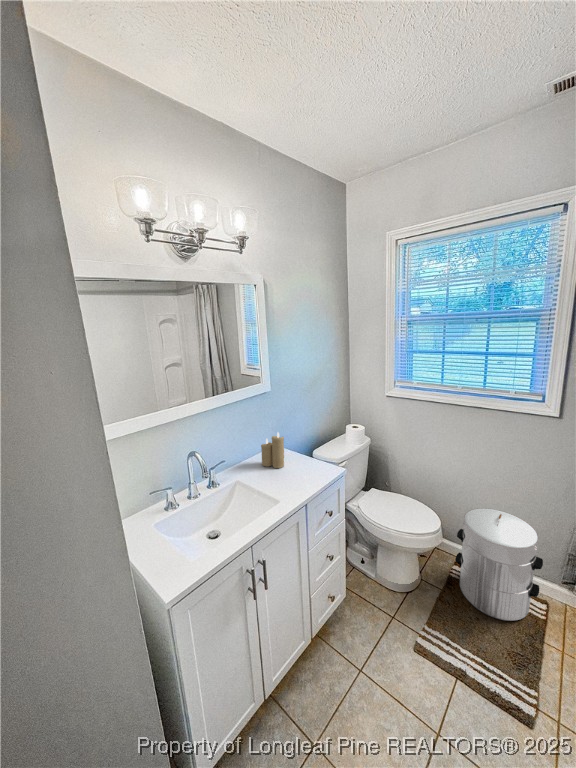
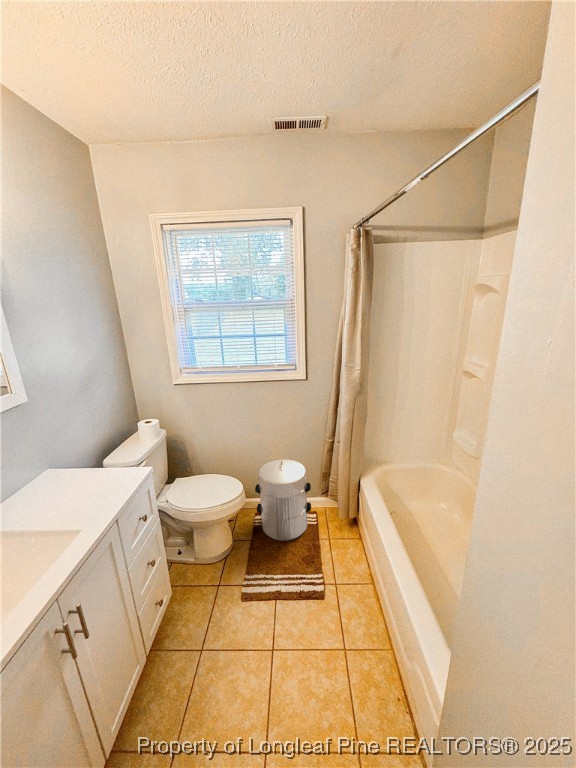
candle: present [261,433,284,468] -> none [29,450,71,499]

